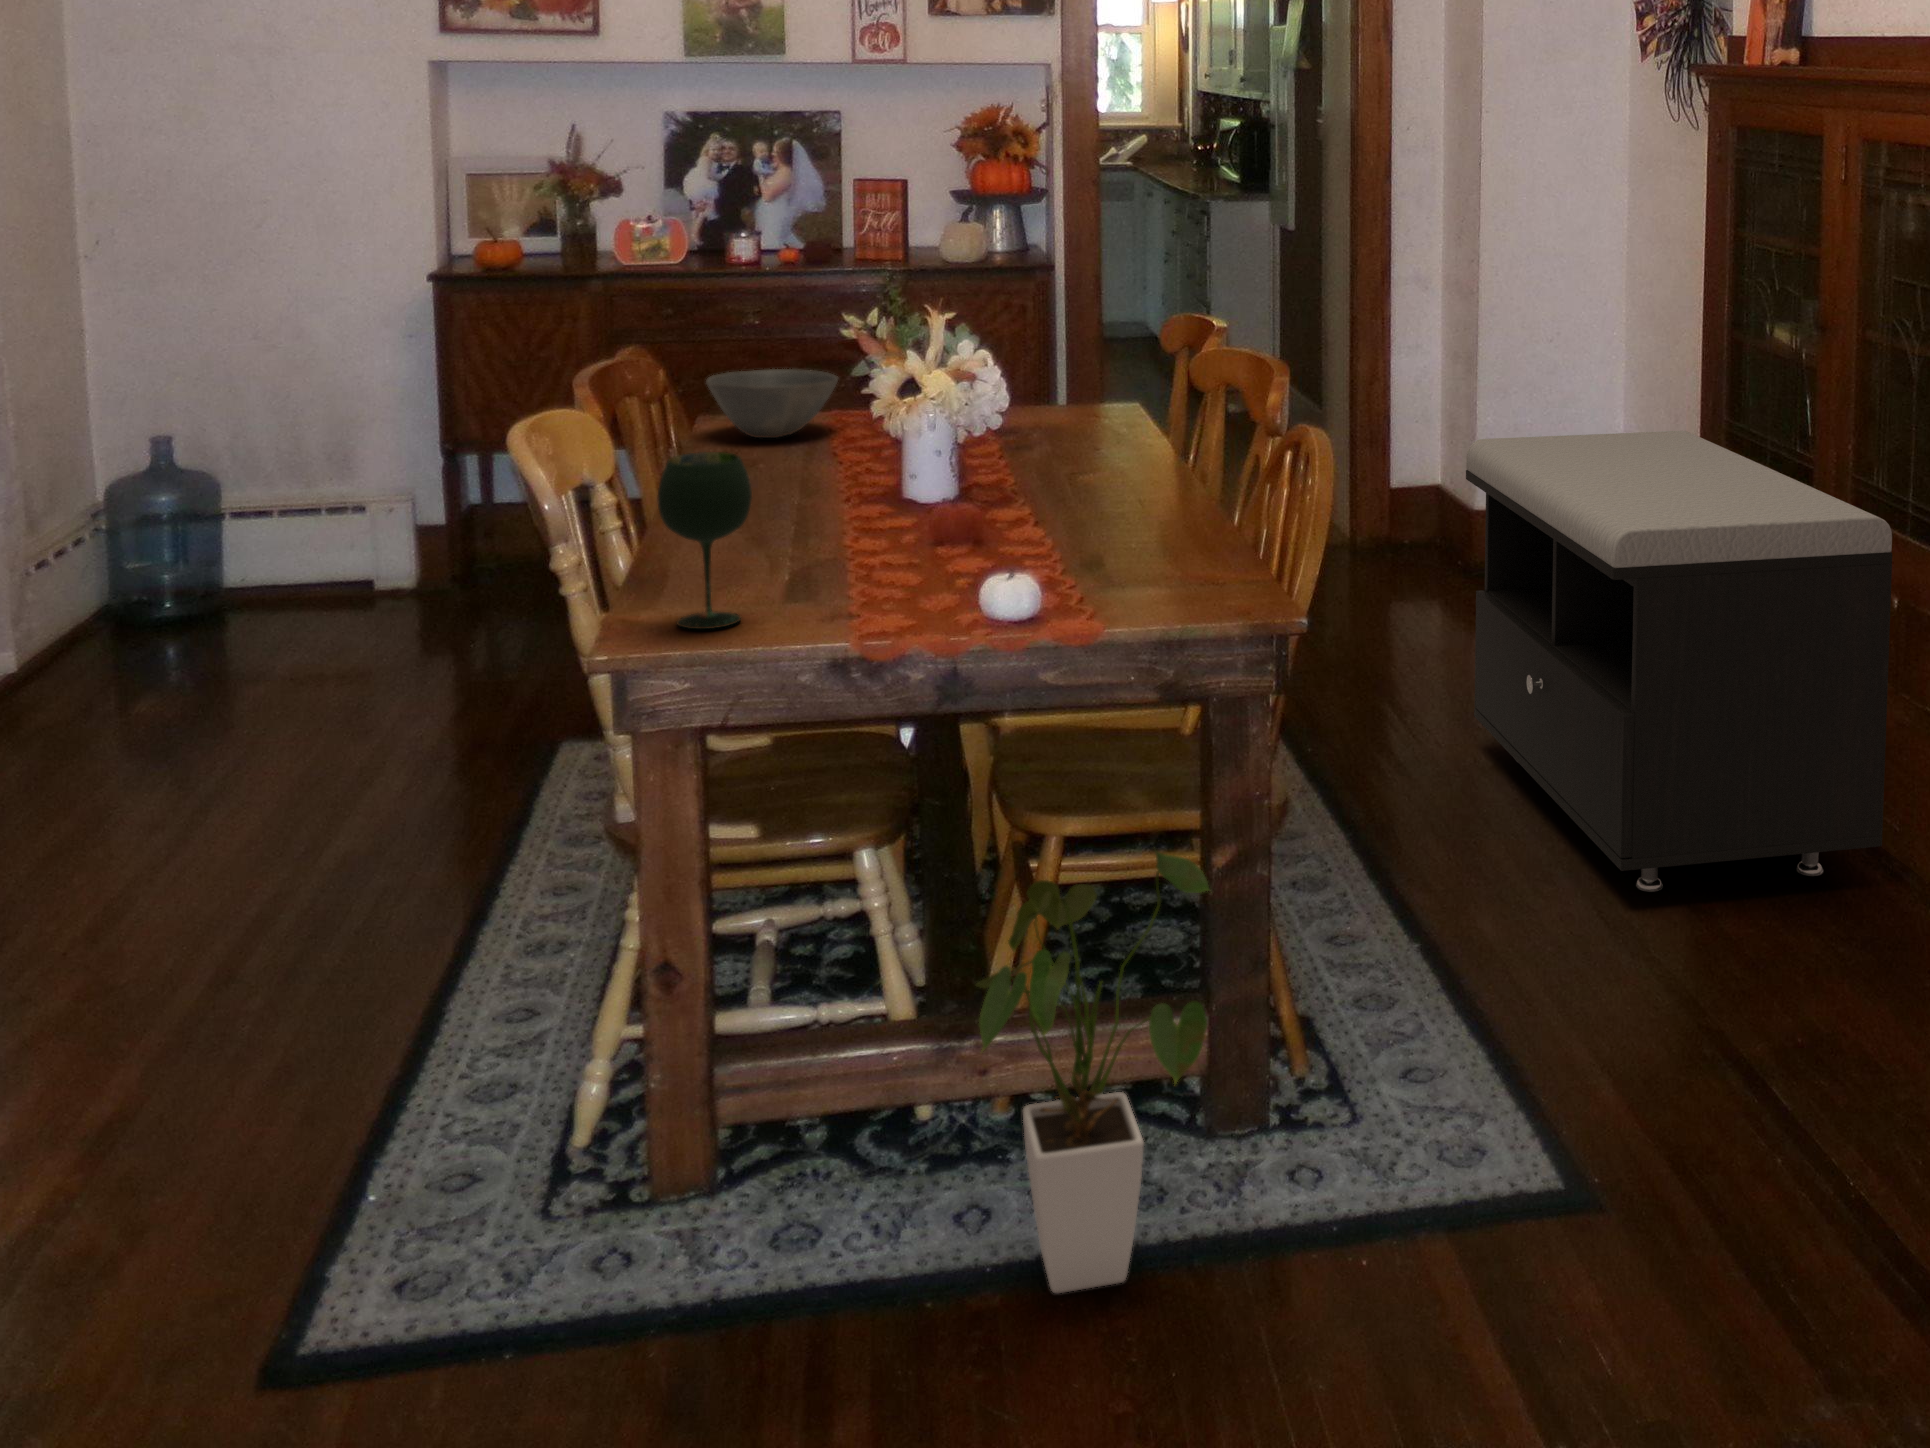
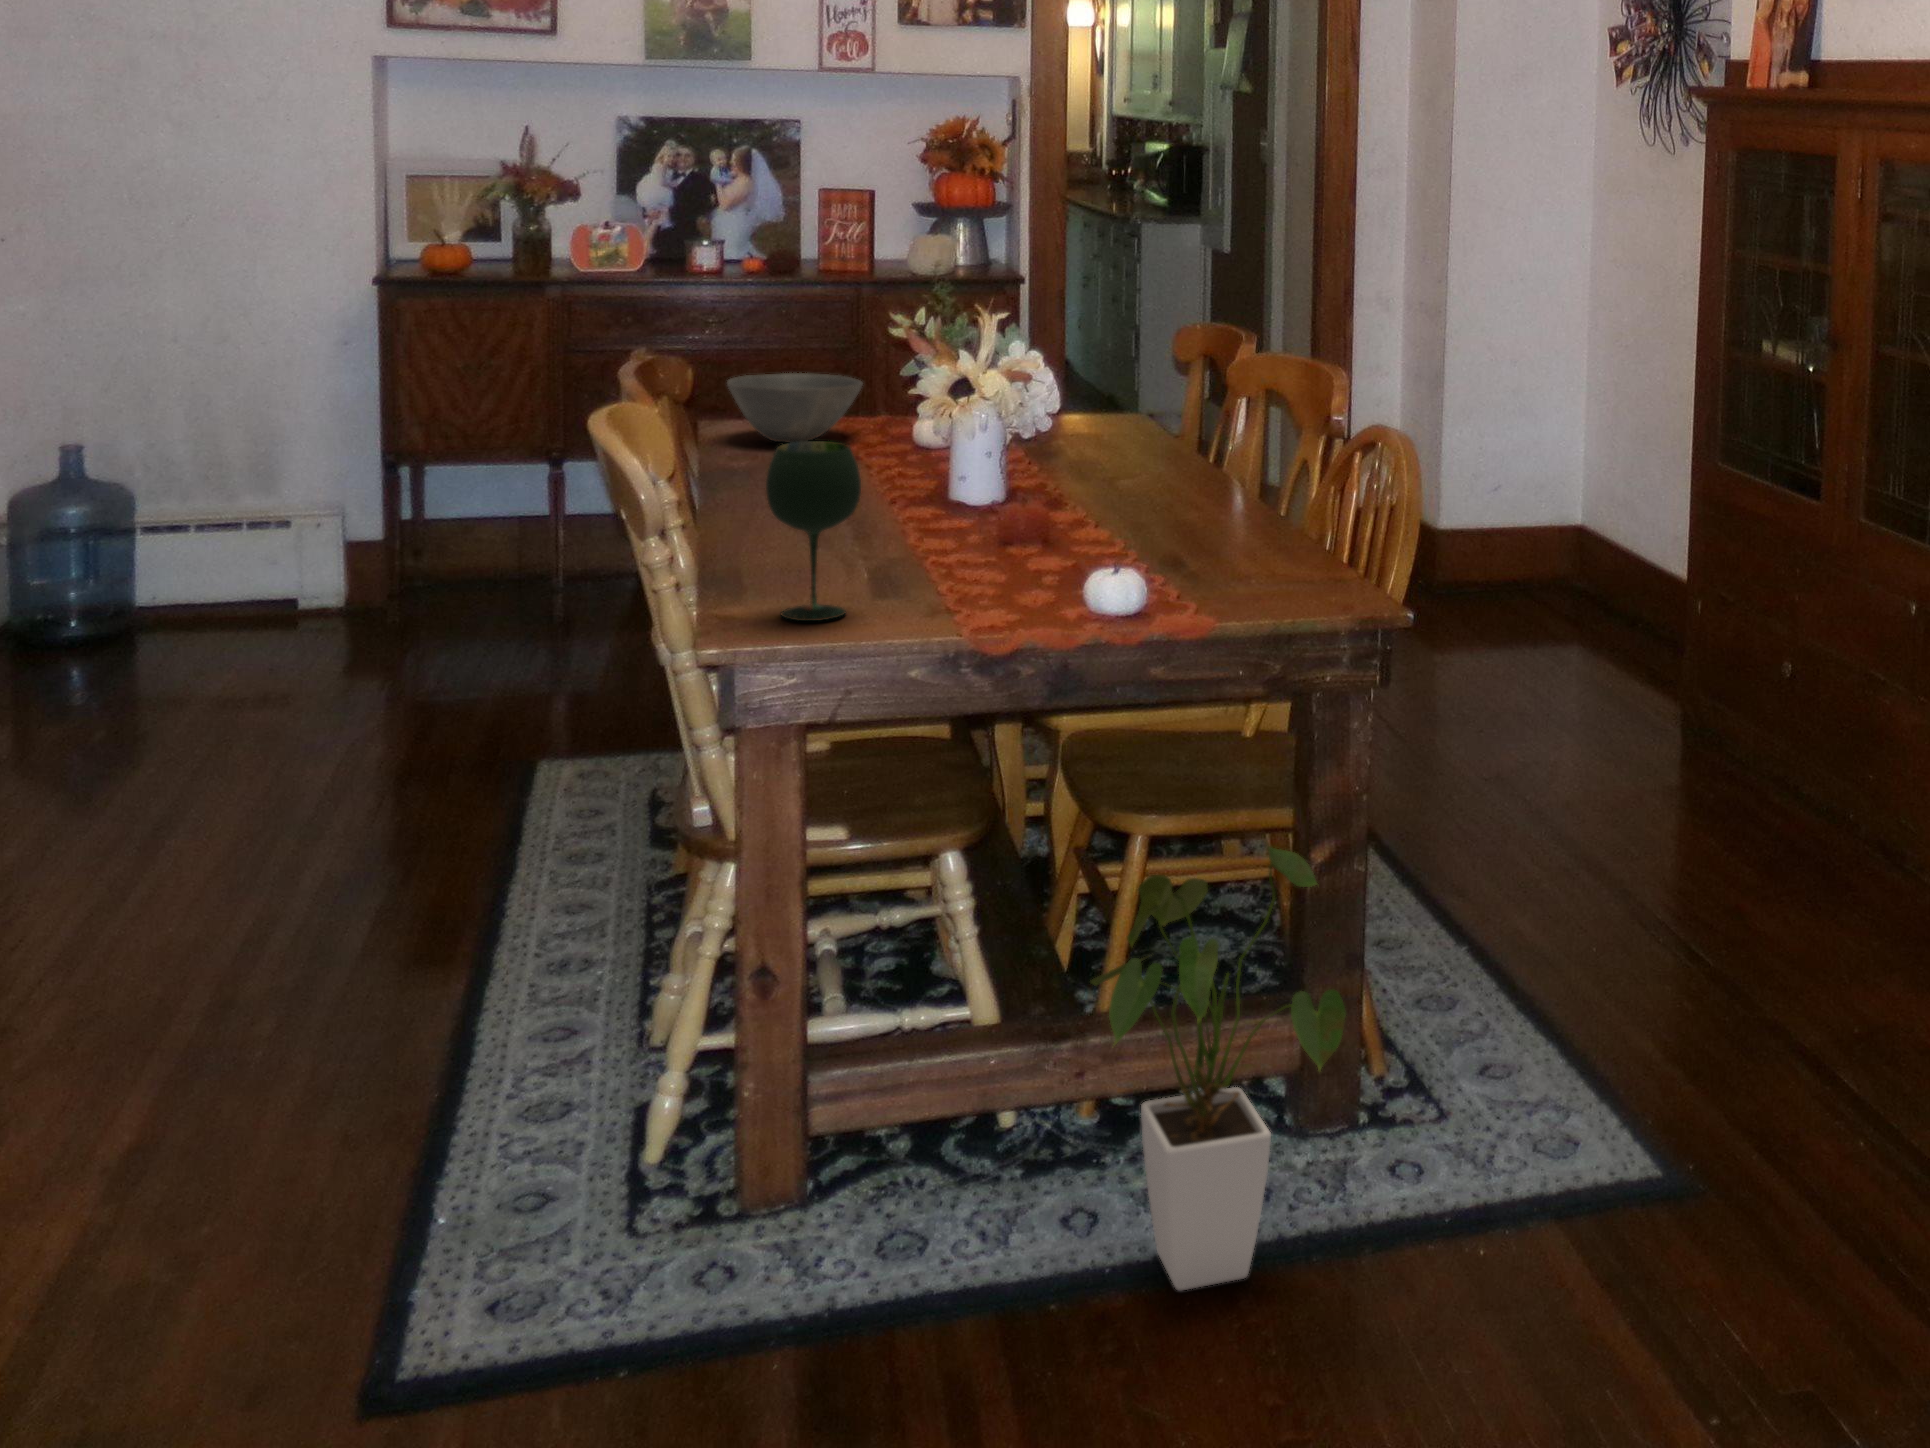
storage bench: present [1466,431,1892,892] -> none [1480,447,1922,897]

